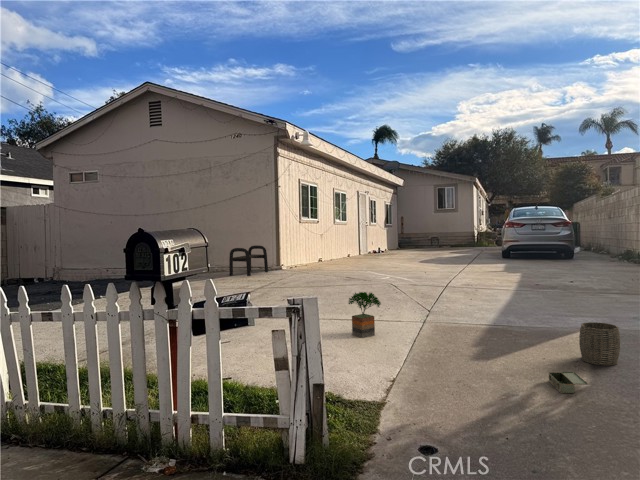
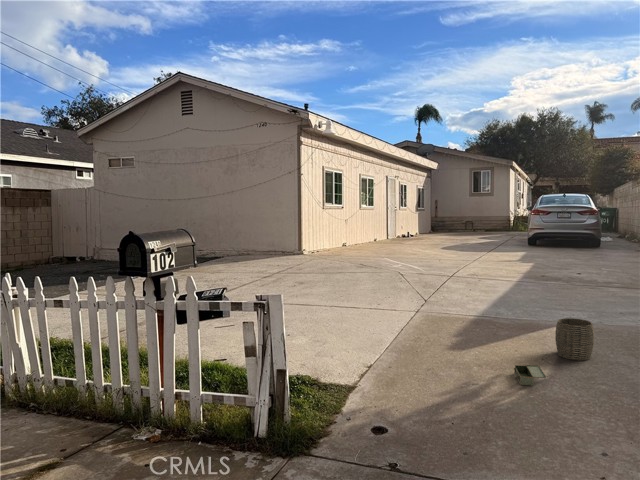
bench: present [229,245,268,276] -> none [252,232,290,262]
potted tree: present [349,292,381,338] -> none [343,282,375,327]

